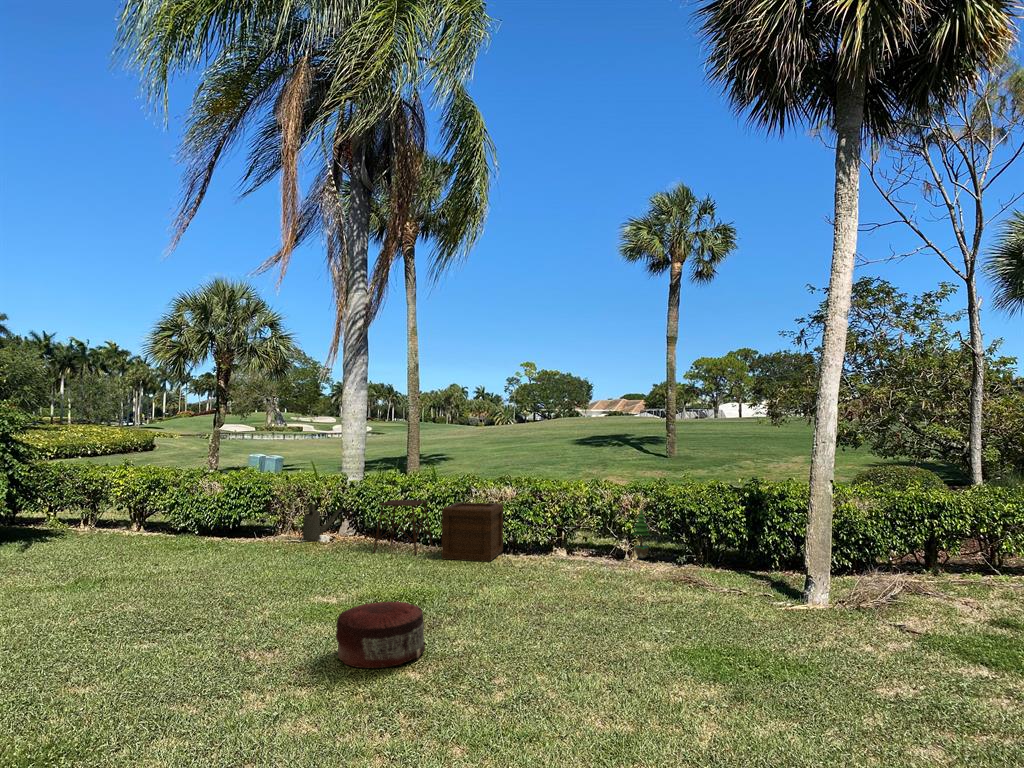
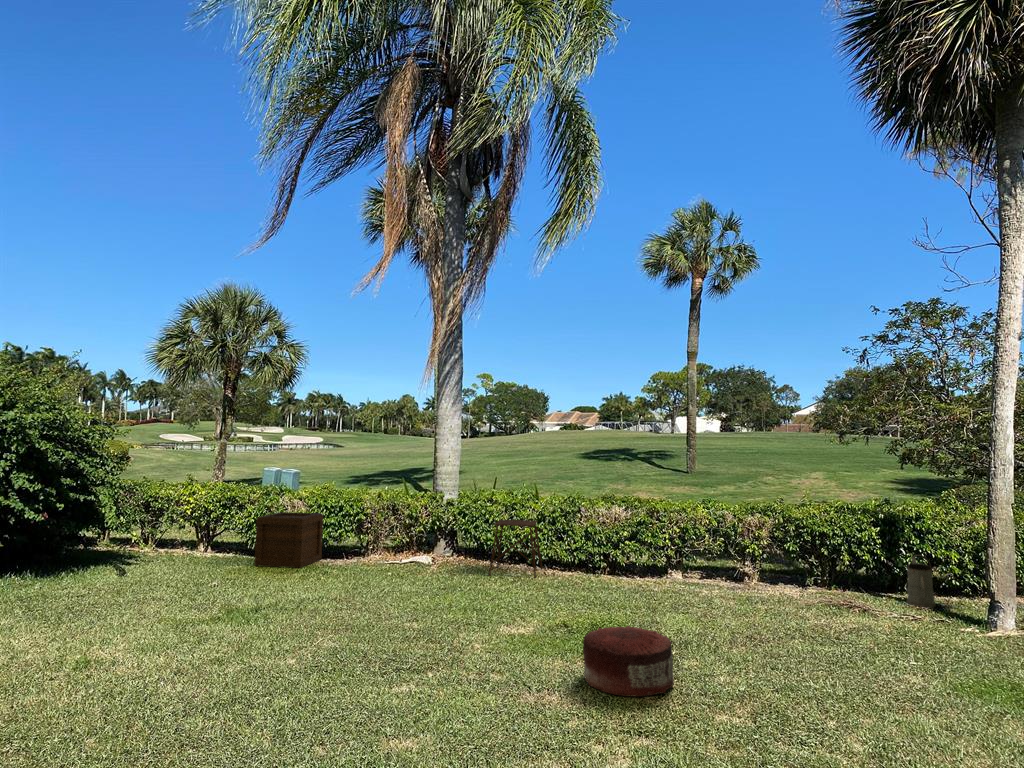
wooden crate: present [441,502,503,562] -> present [254,512,323,568]
watering can: present [297,504,341,542] -> present [907,555,936,607]
potted tree: present [633,509,650,559] -> none [759,530,778,582]

